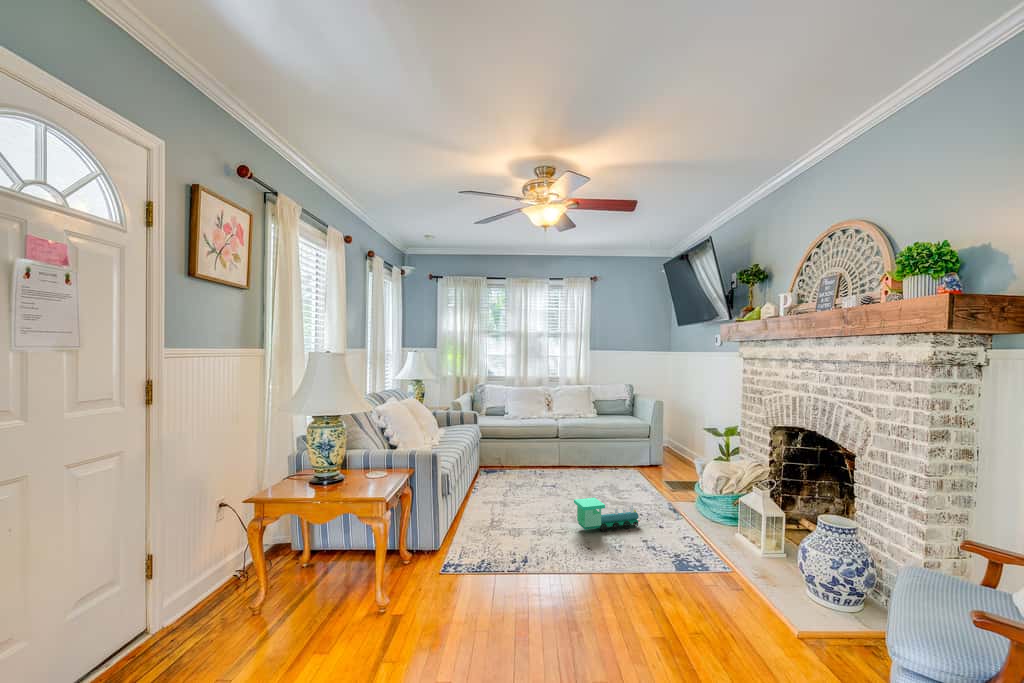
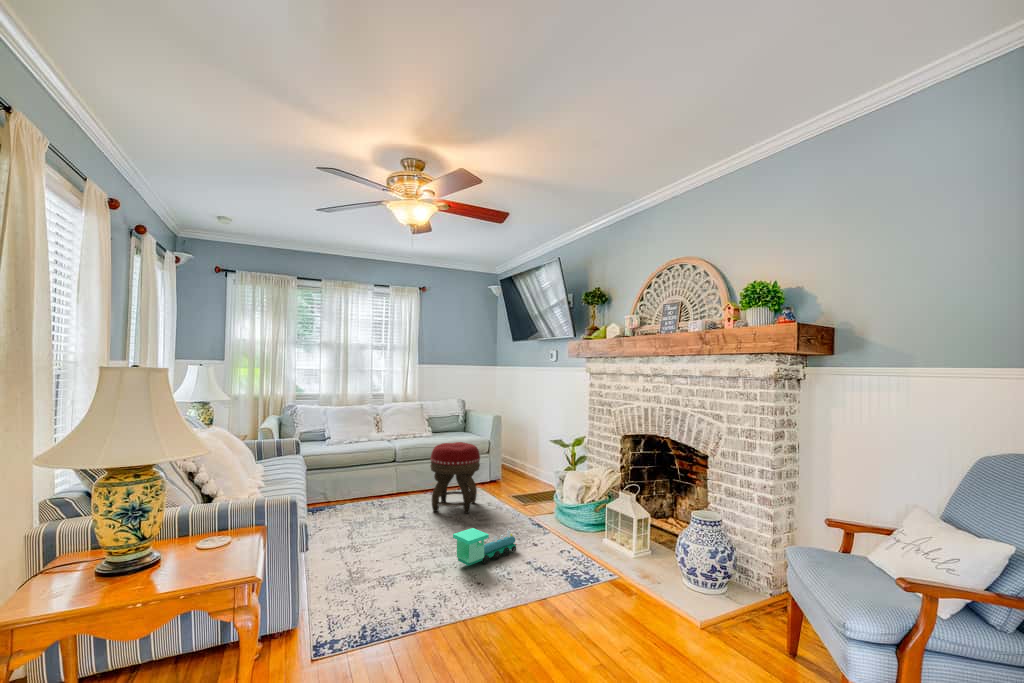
footstool: none [581,422,627,488] -> present [430,442,480,513]

